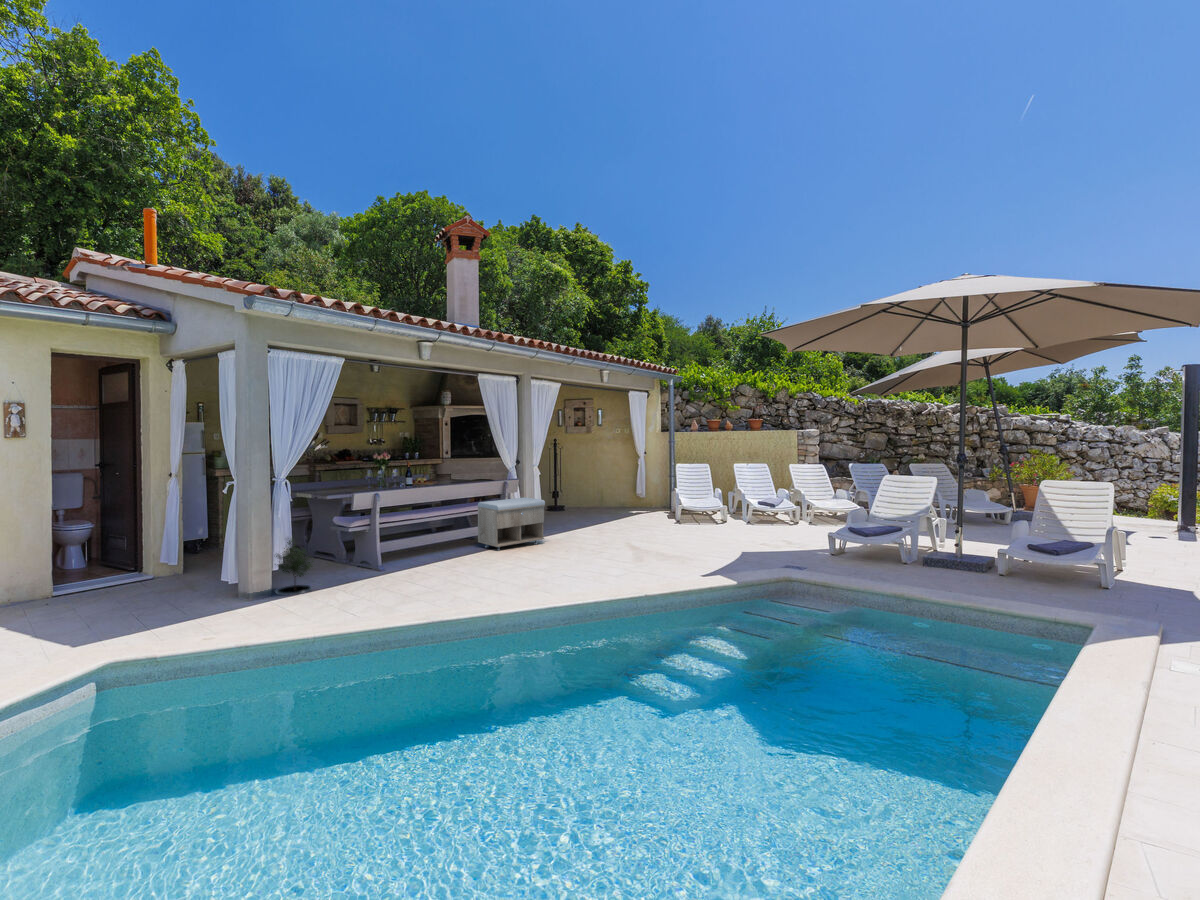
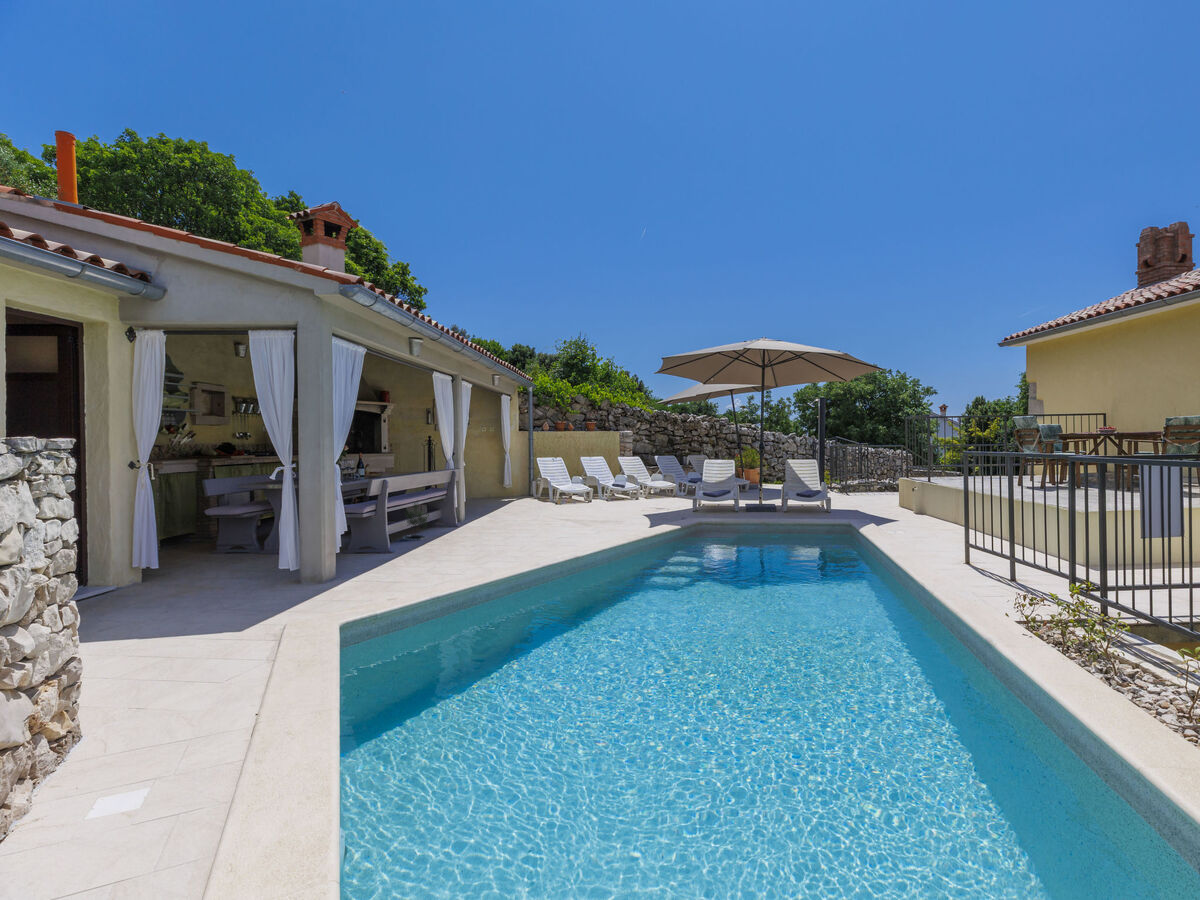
storage bench: present [478,497,545,550] -> none [464,479,507,515]

